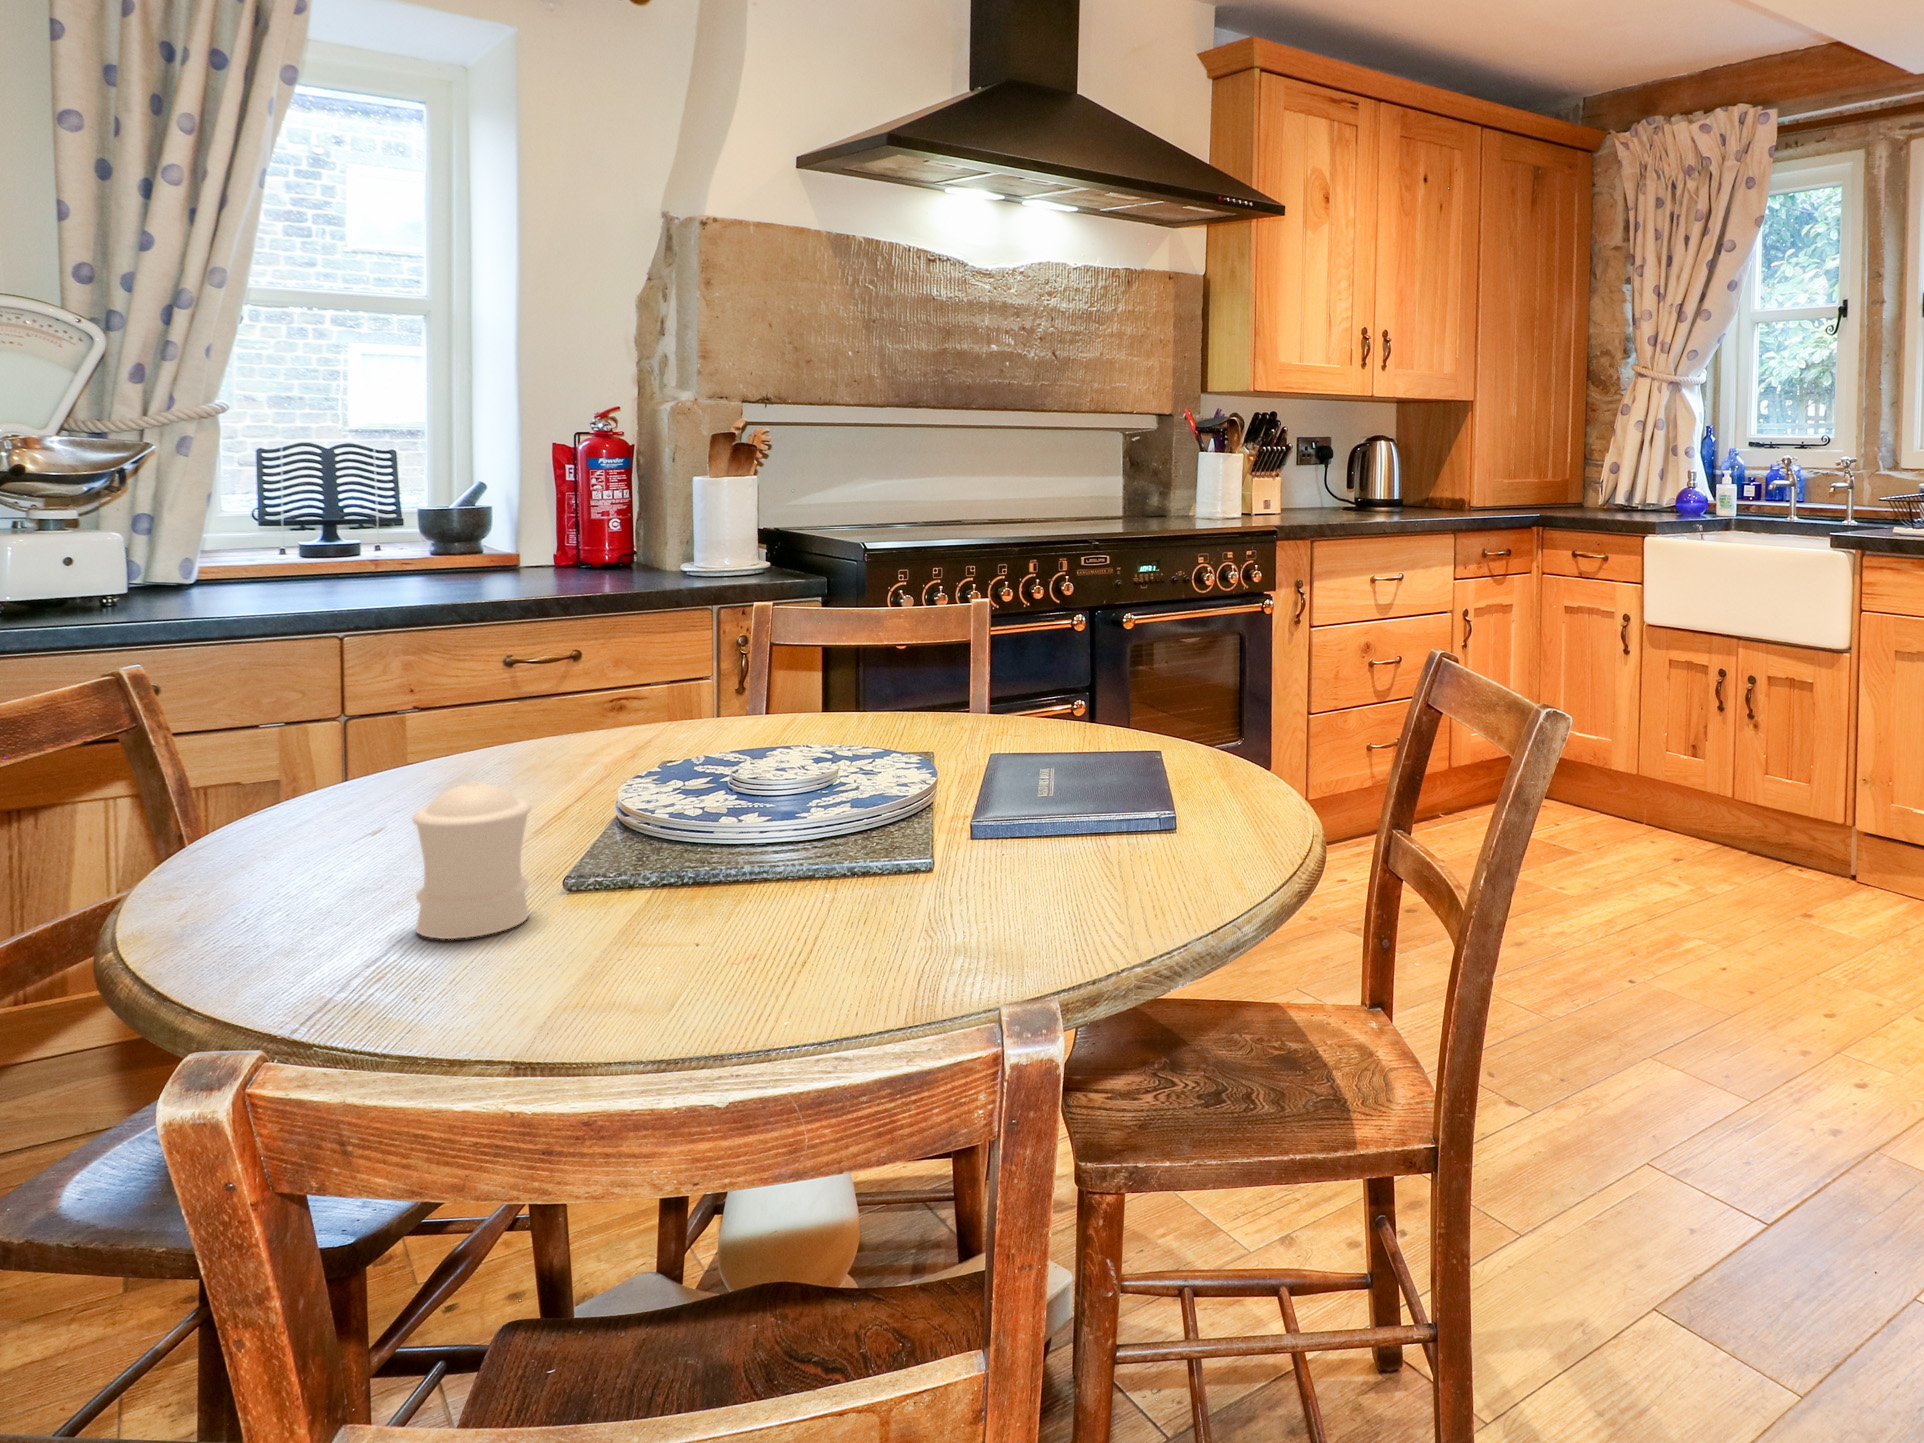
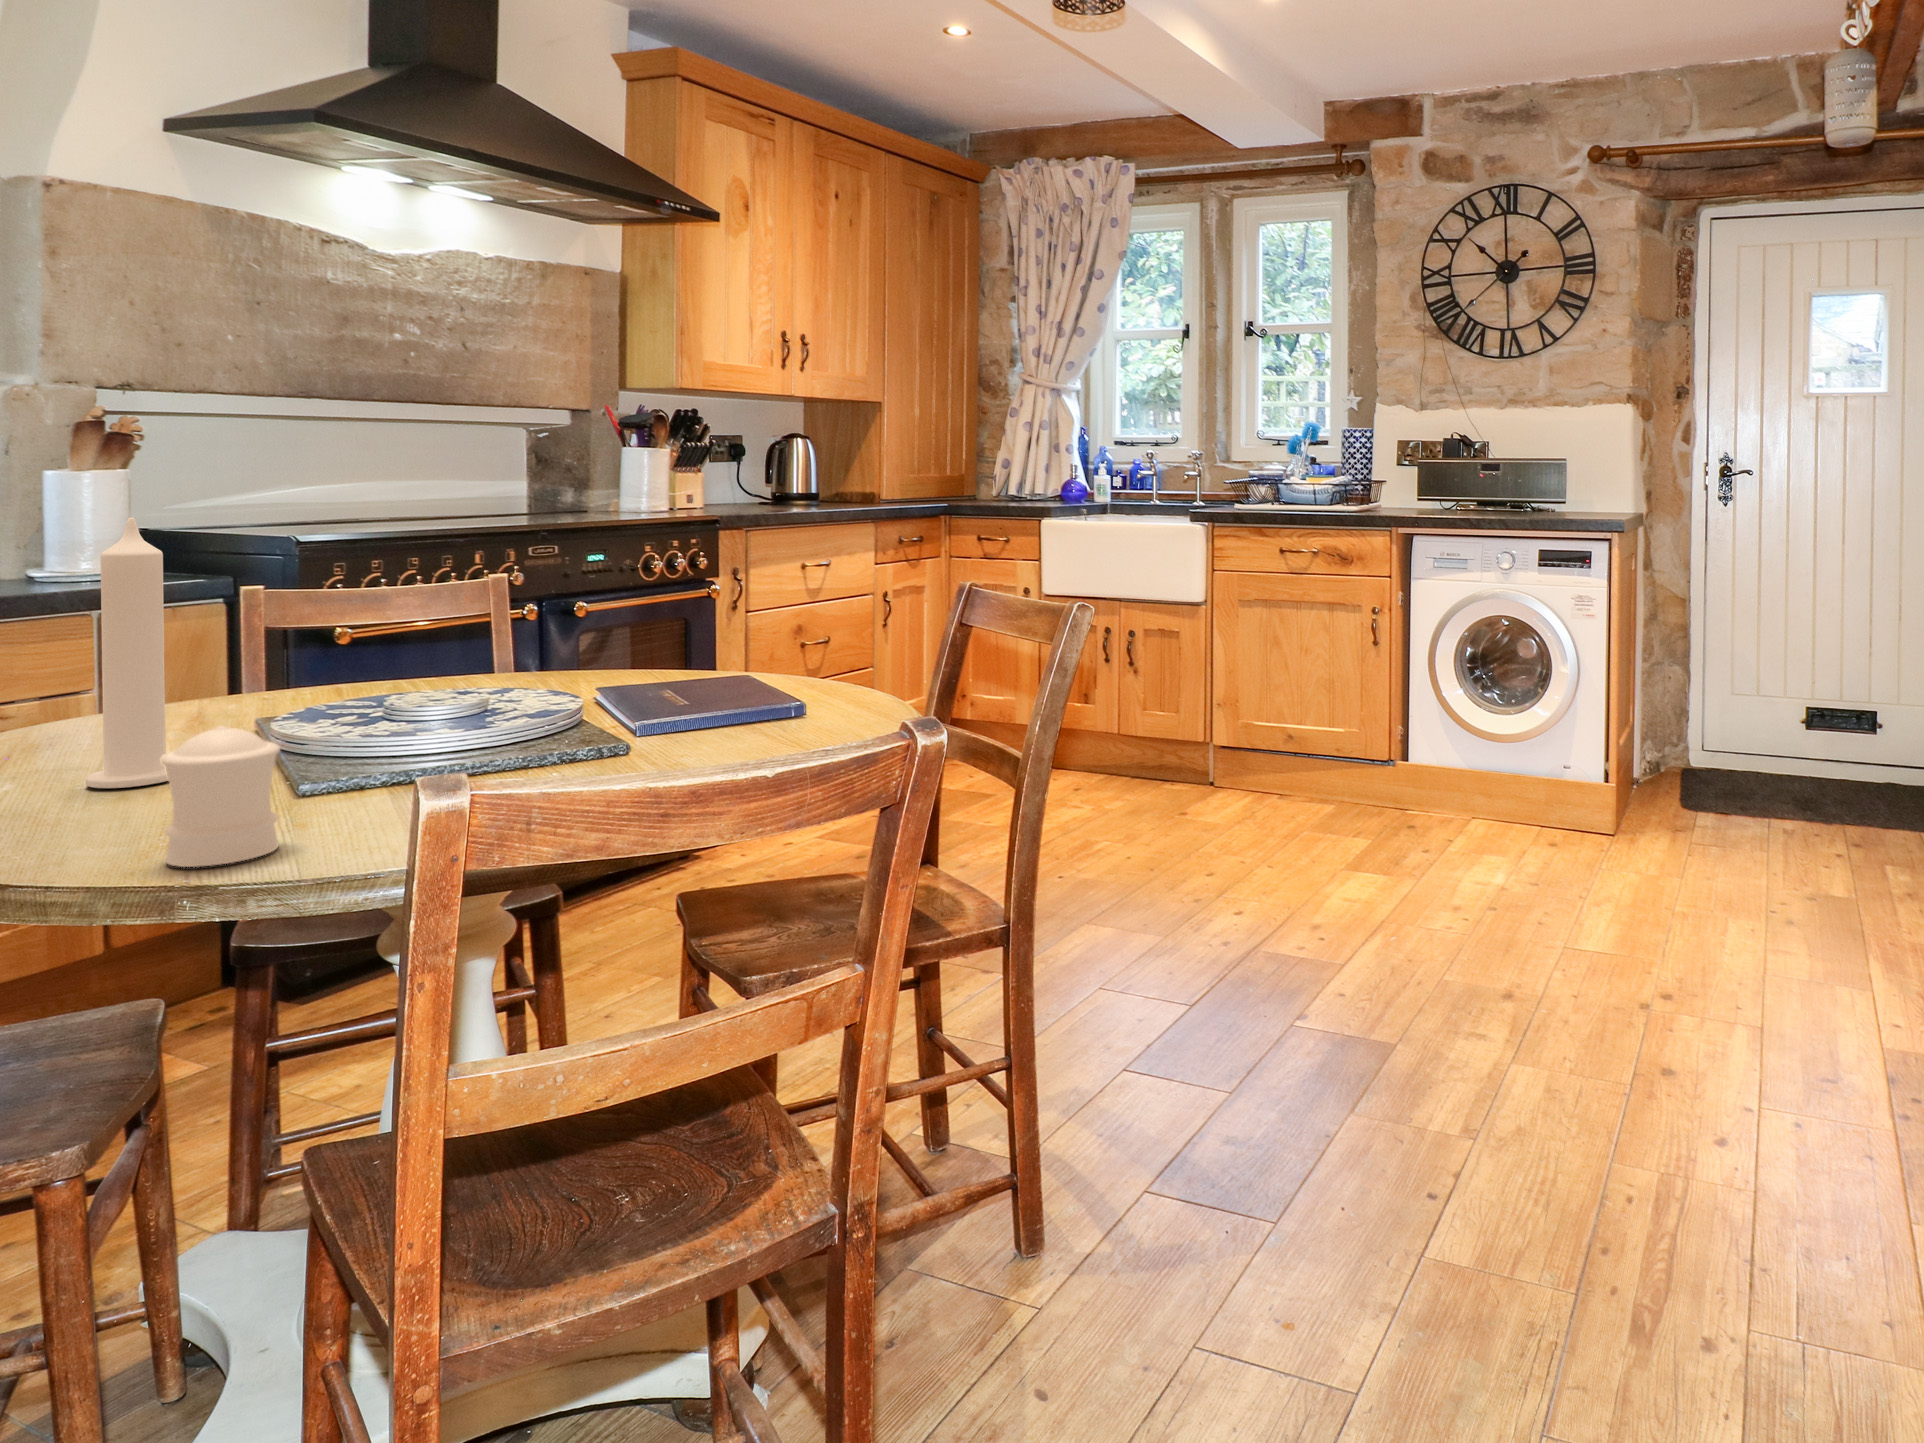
candle: none [489,538,573,813] -> present [86,518,168,788]

